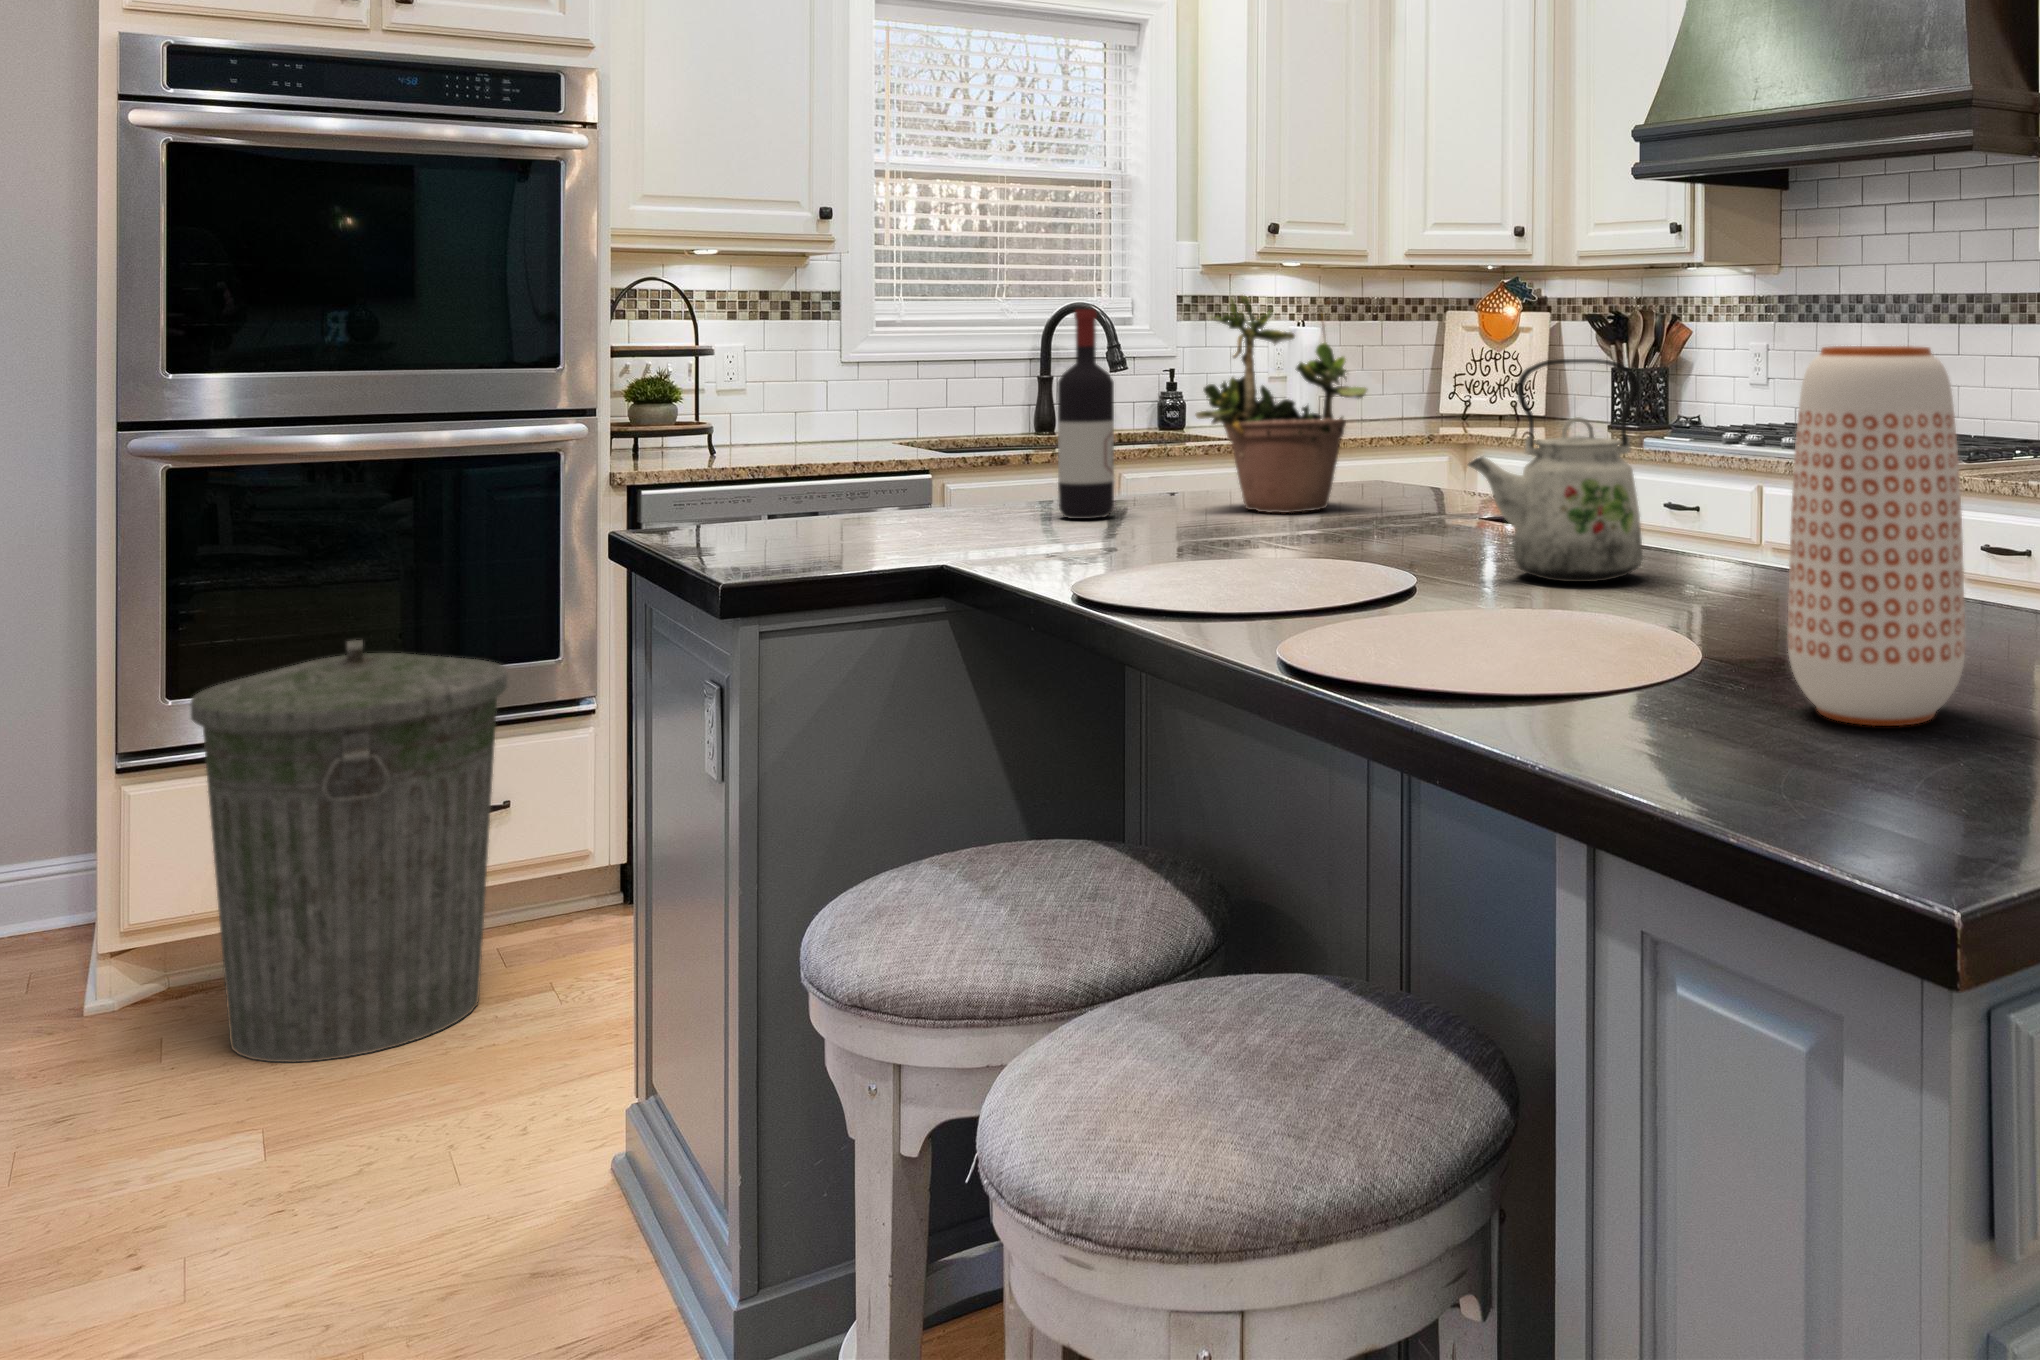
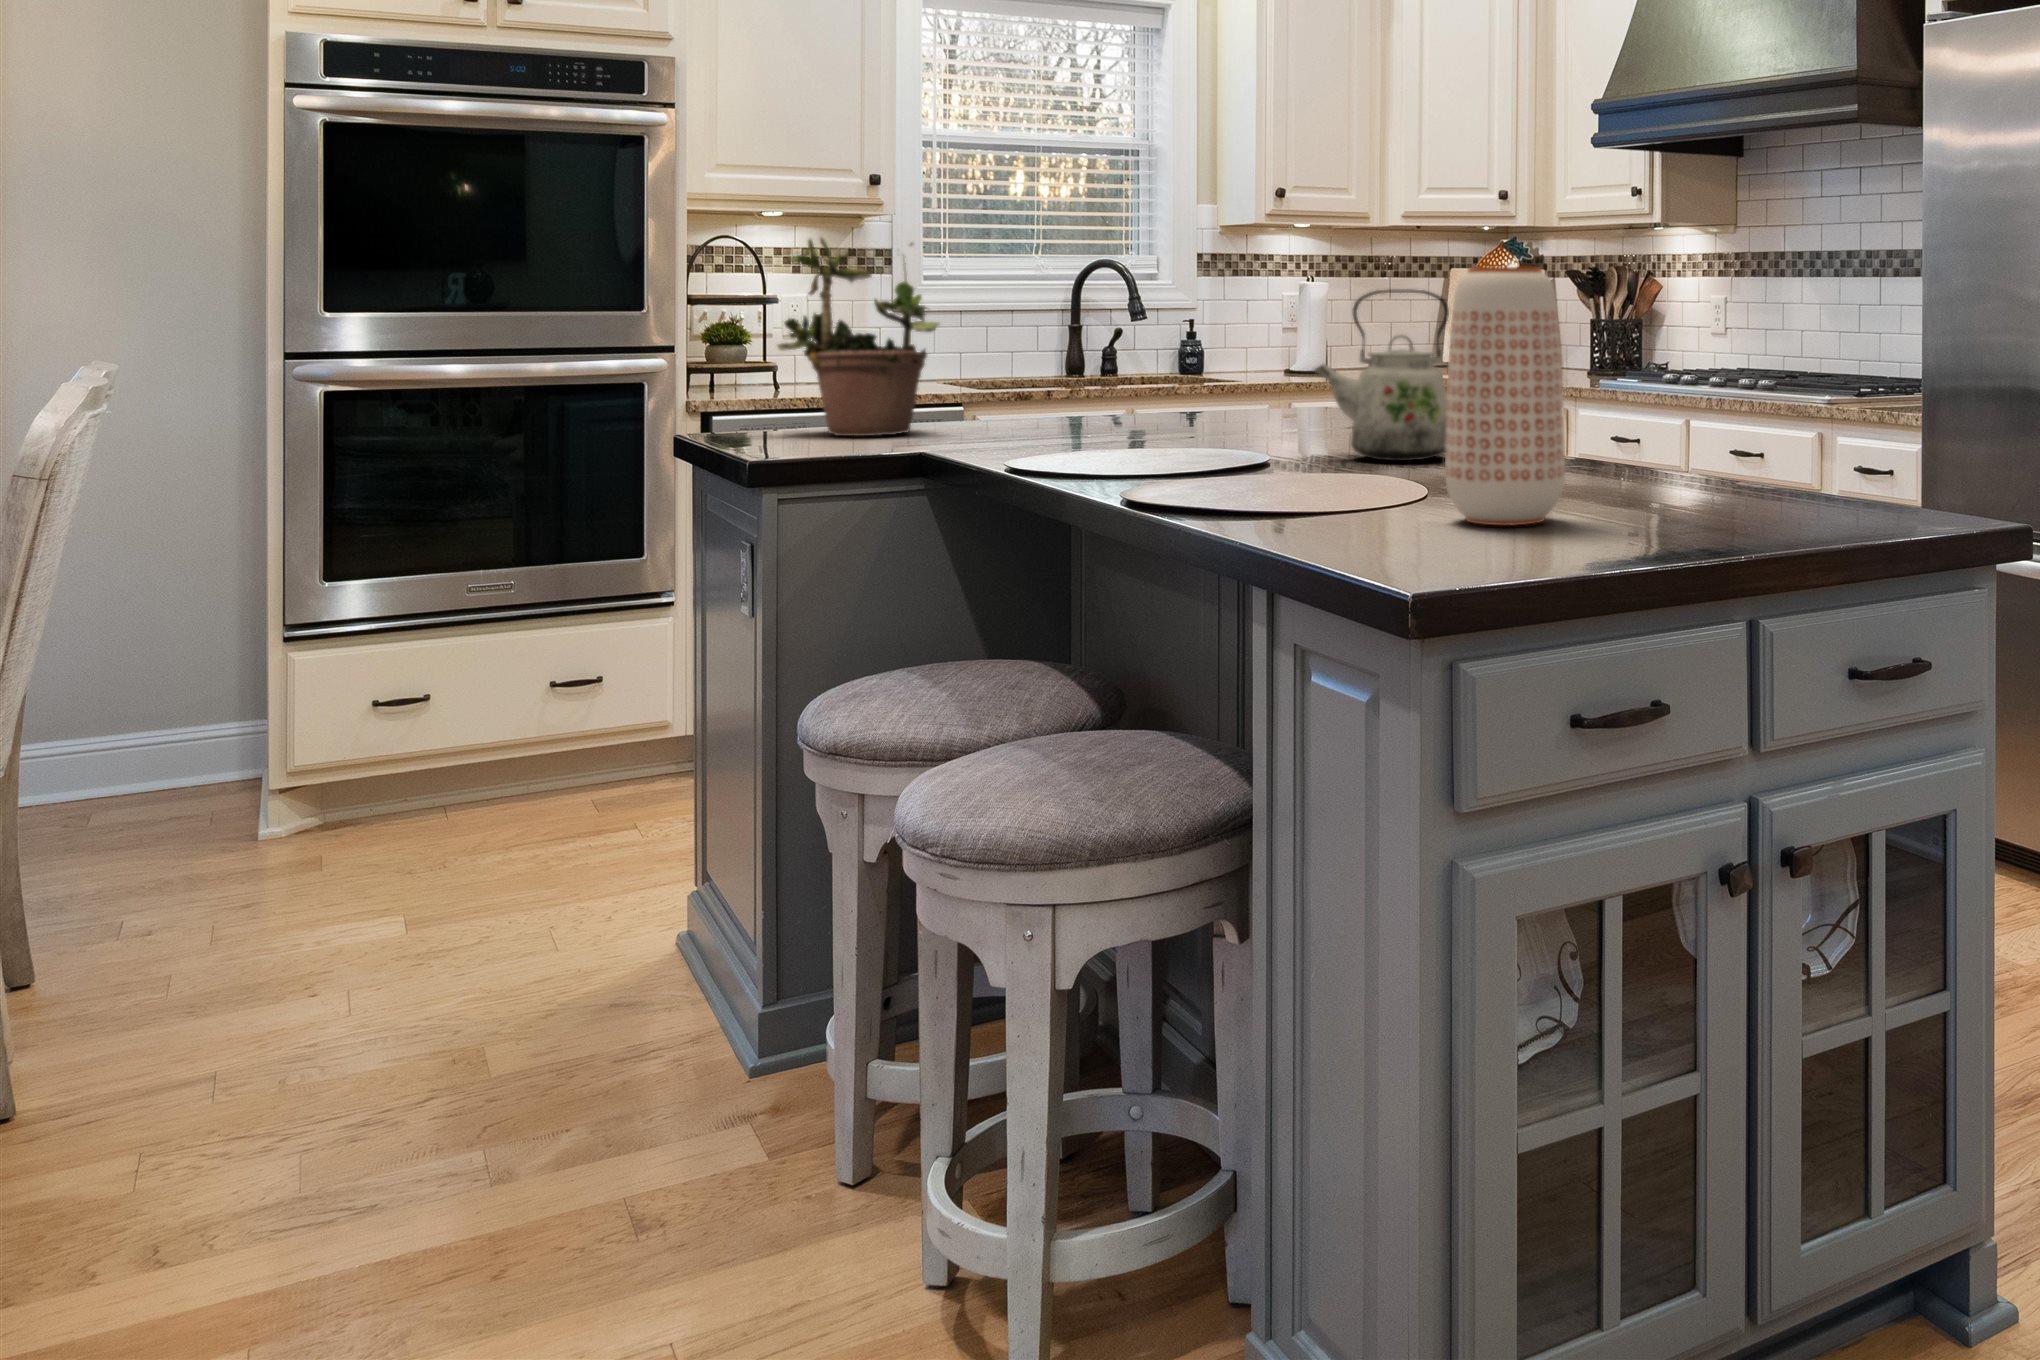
potted plant: present [1196,295,1367,513] -> present [778,238,939,436]
wine bottle: present [1058,309,1114,519] -> none [1030,255,1076,425]
trash can: present [191,640,507,1063] -> none [346,532,600,870]

